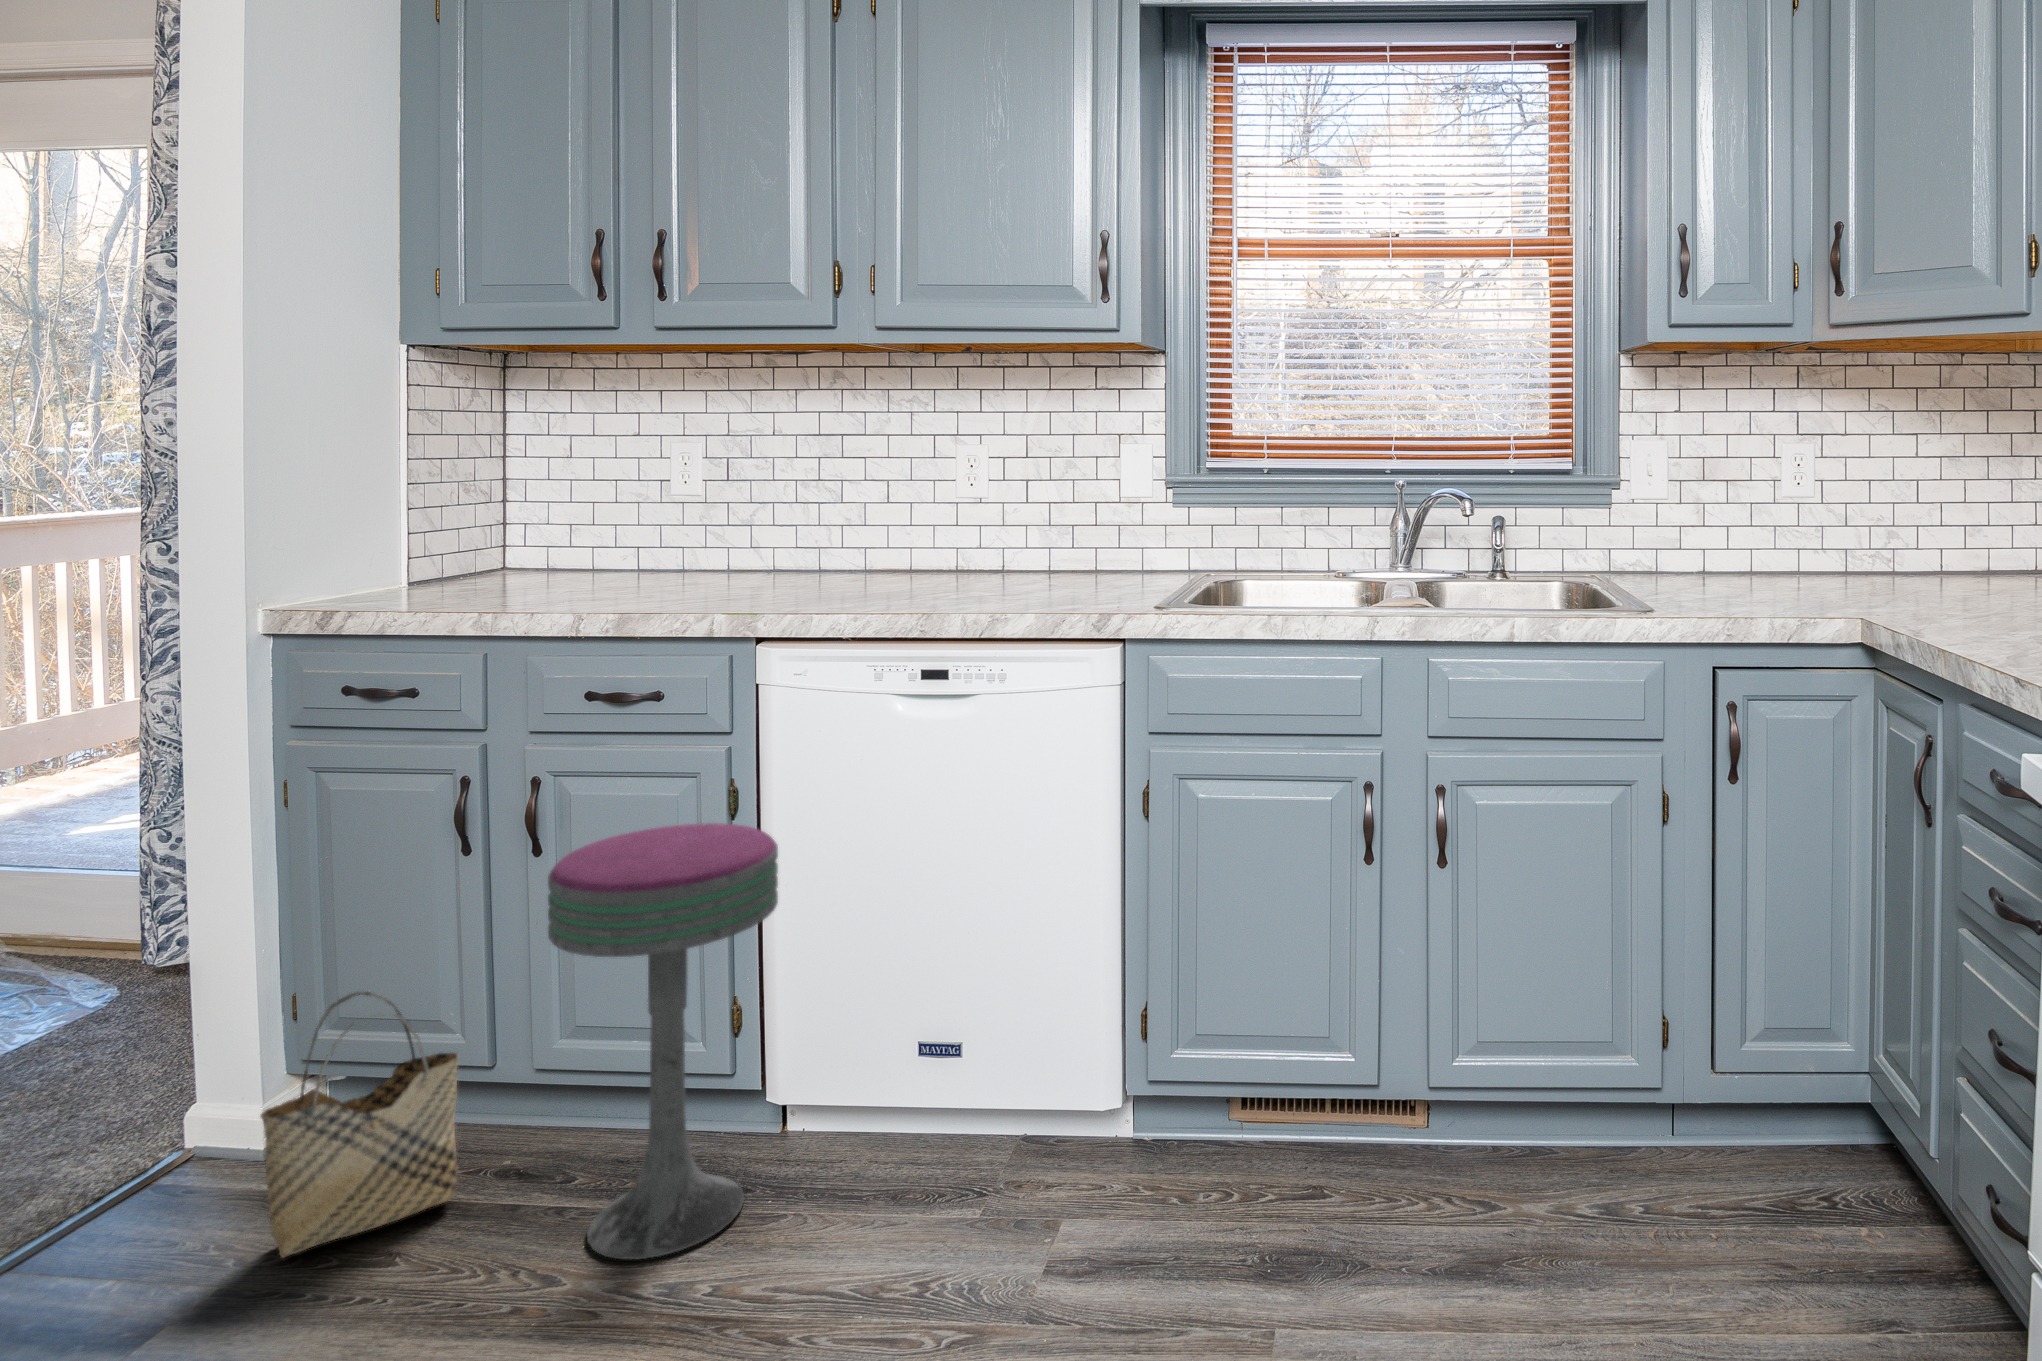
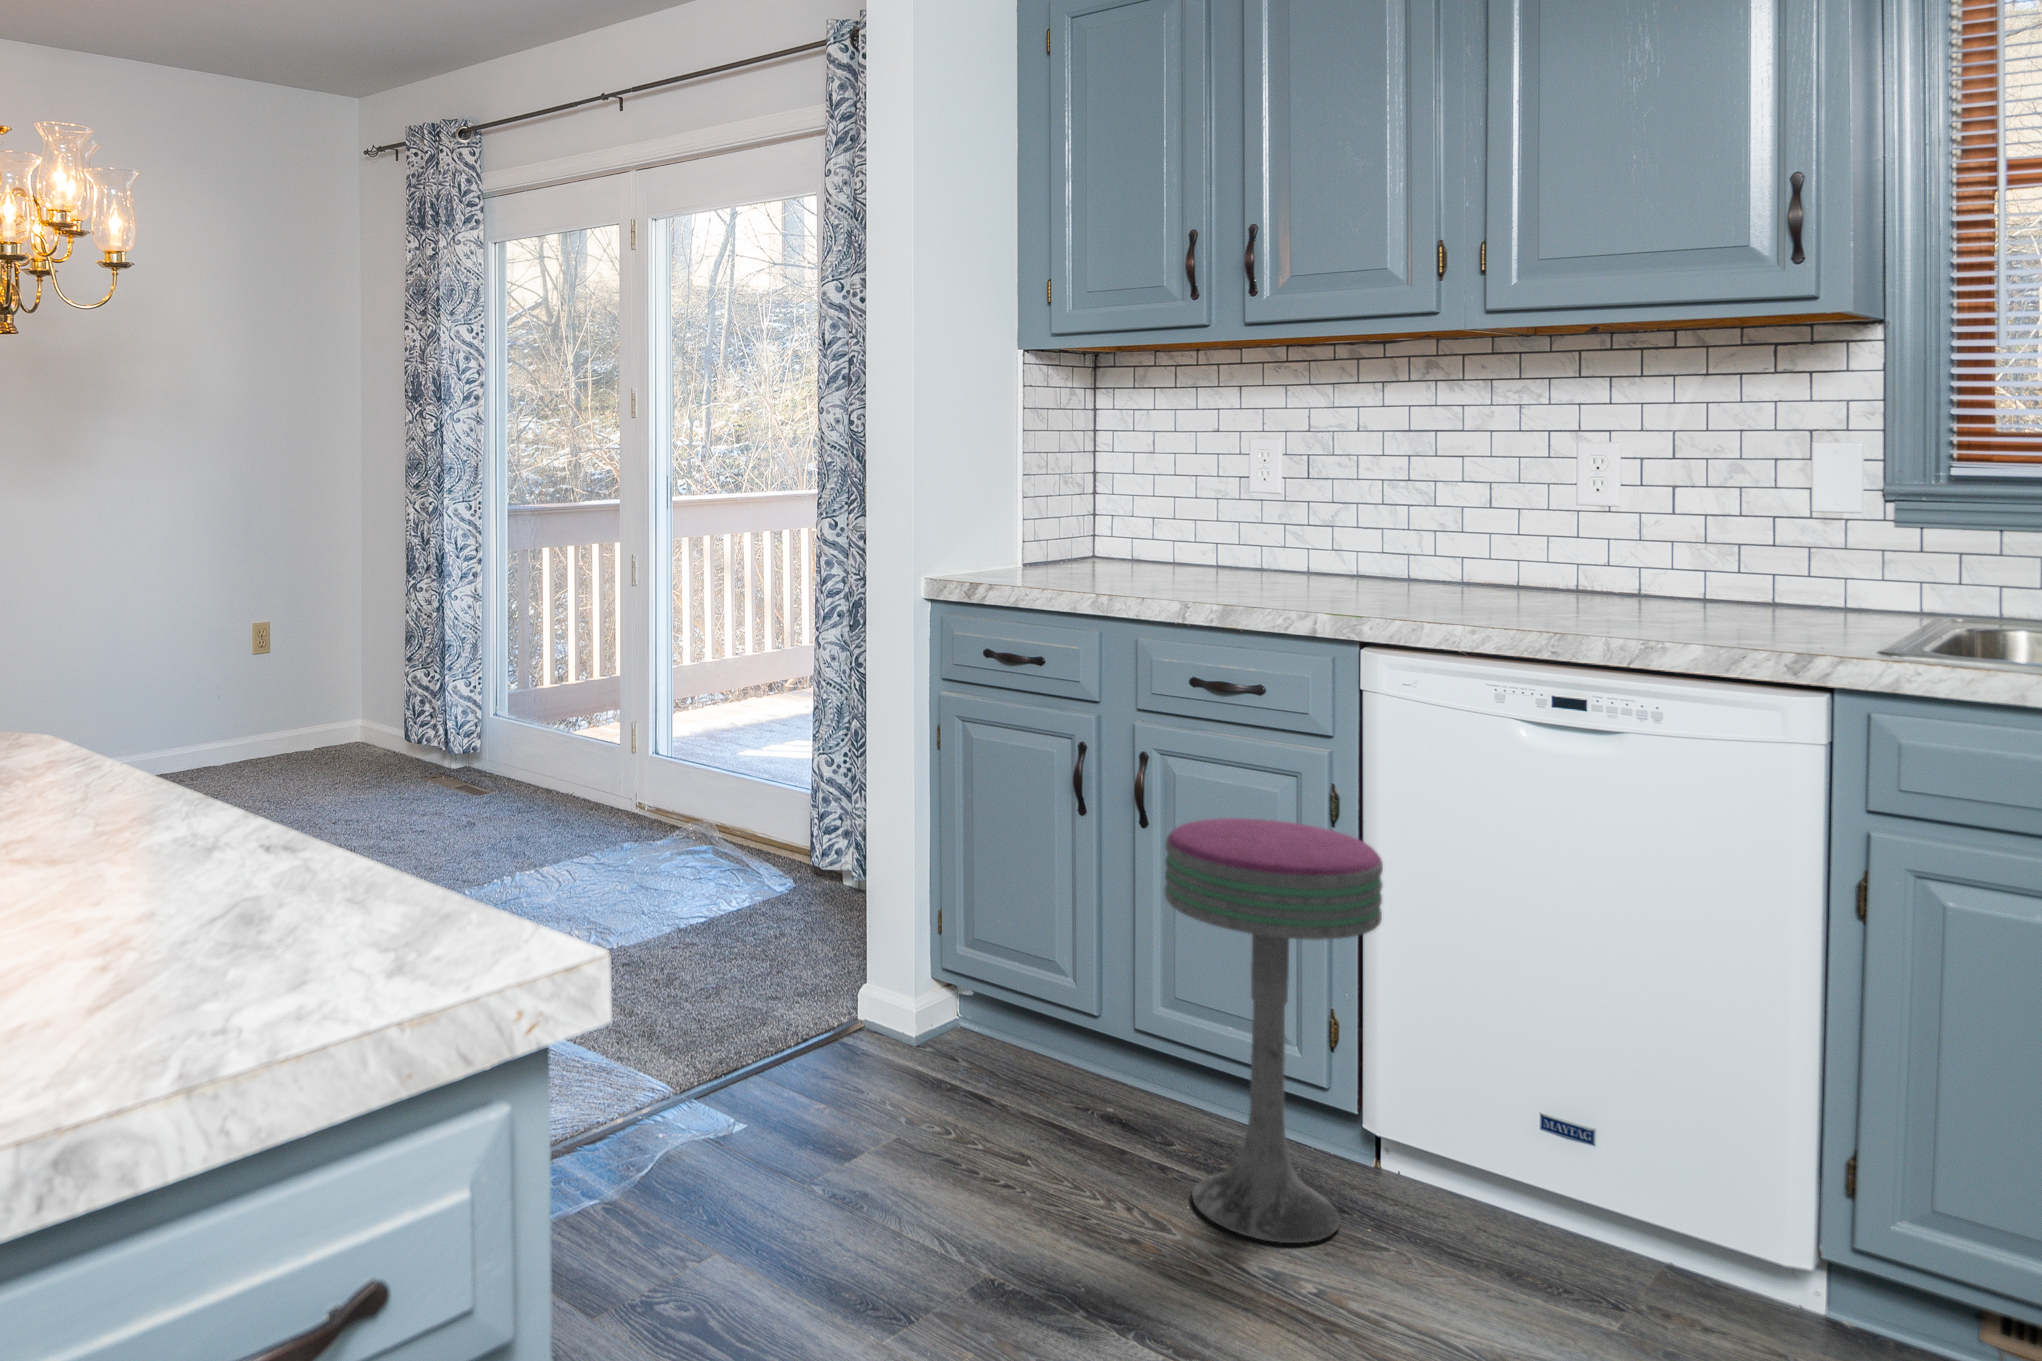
woven basket: present [260,992,459,1258] -> none [937,915,1076,1125]

